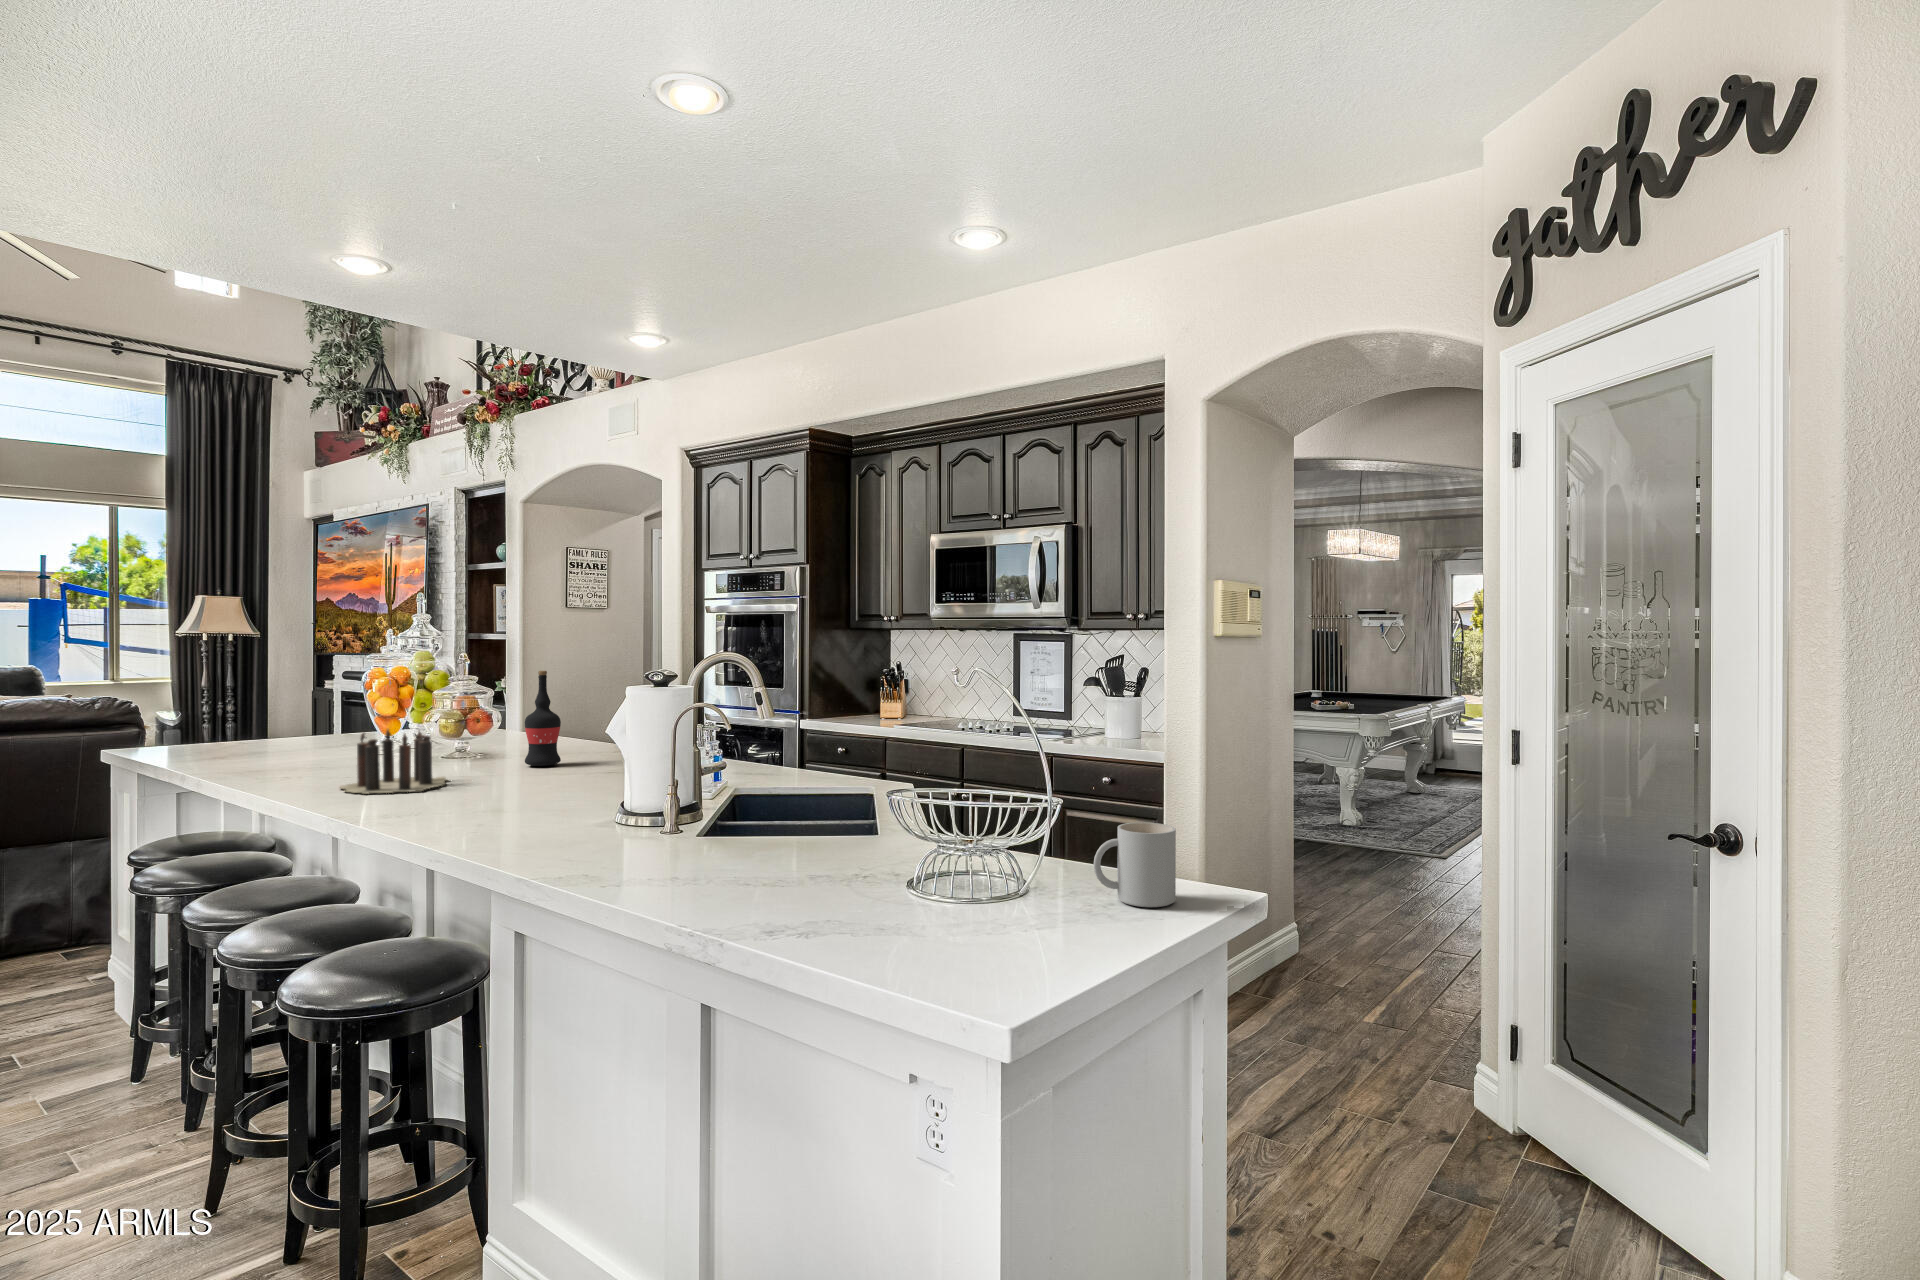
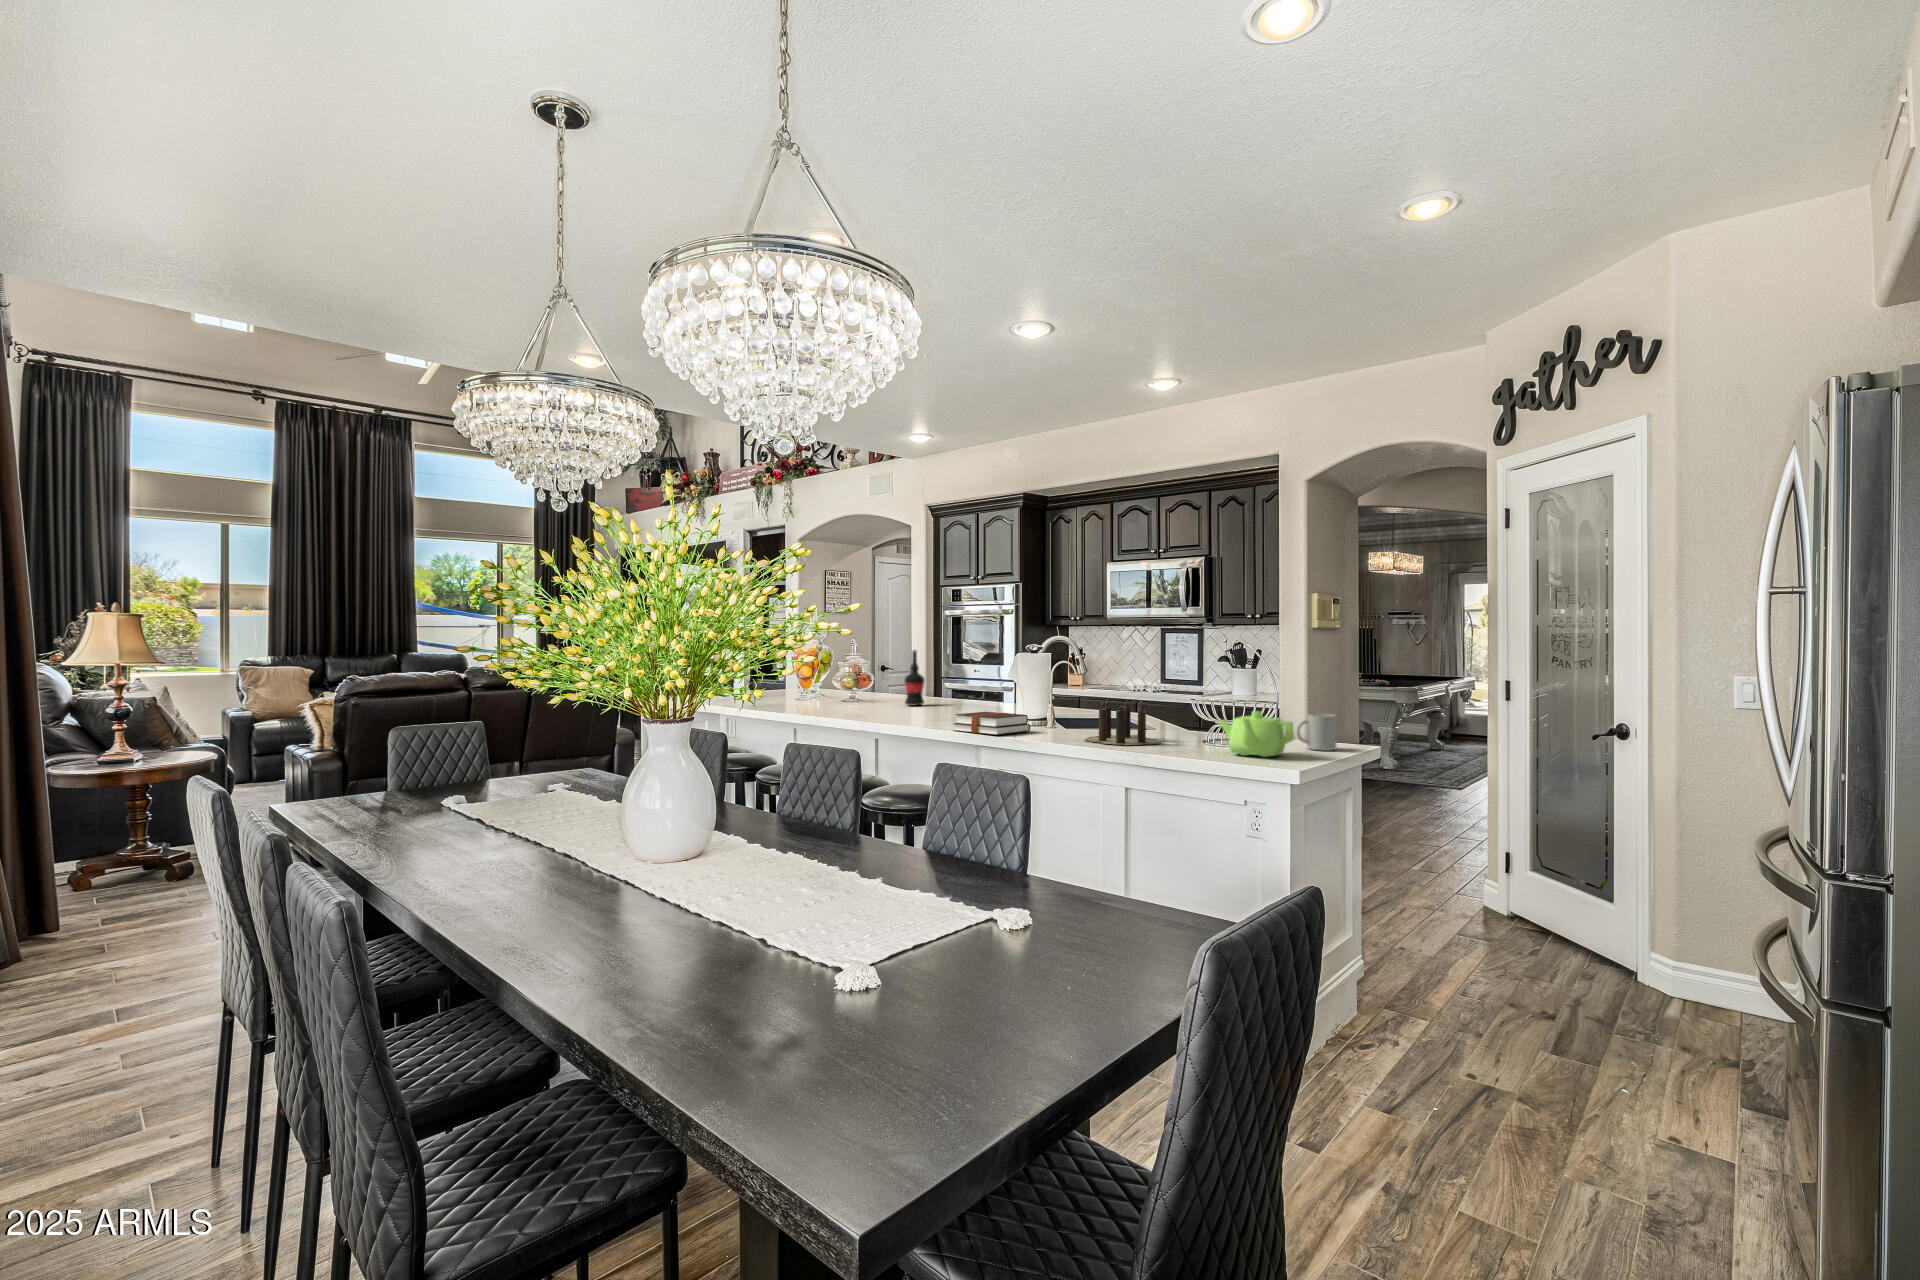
candle: present [340,730,447,794] -> present [1085,699,1161,745]
hardback book: none [467,798,616,857] -> present [953,712,1030,735]
teapot: none [915,830,1064,940] -> present [1220,711,1294,757]

